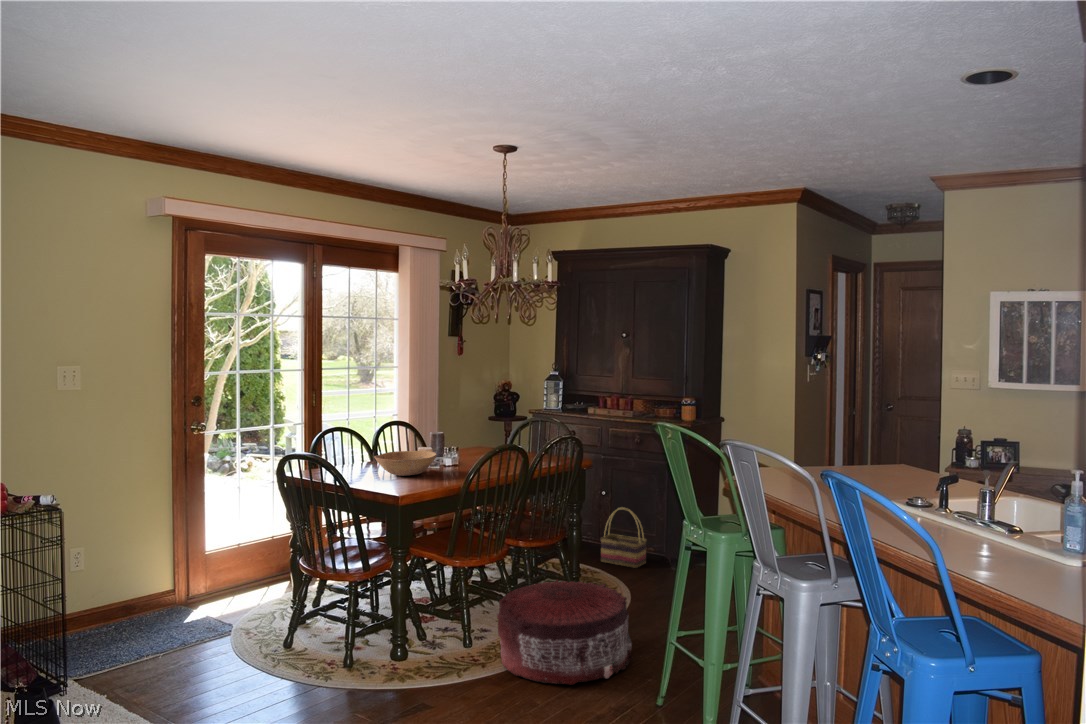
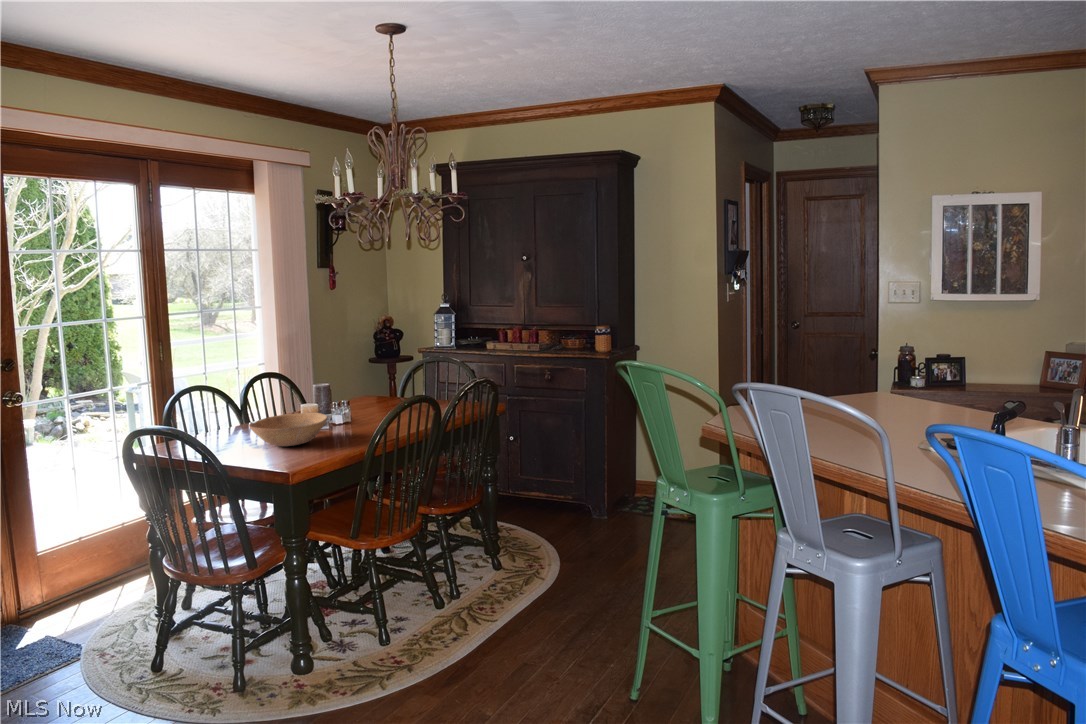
basket: present [601,507,647,568] -> none [514,454,566,519]
pouf: present [497,580,633,685] -> none [419,552,583,681]

